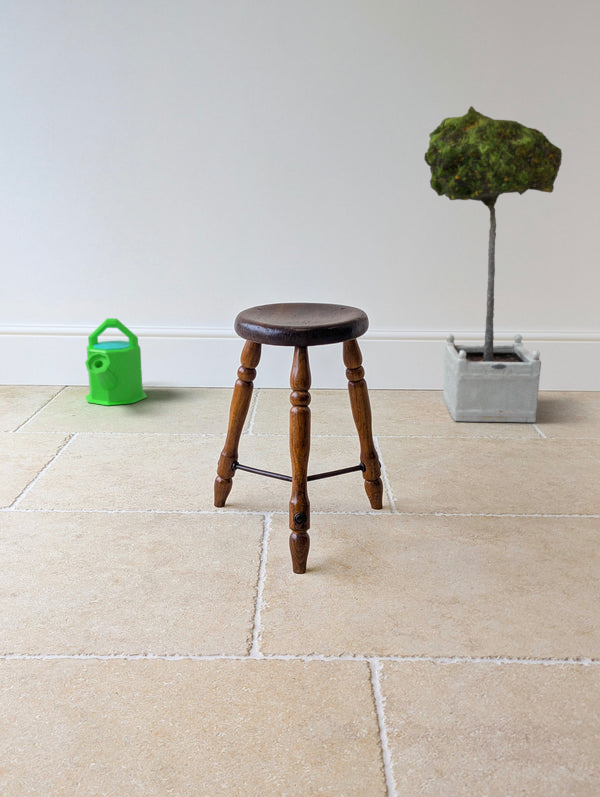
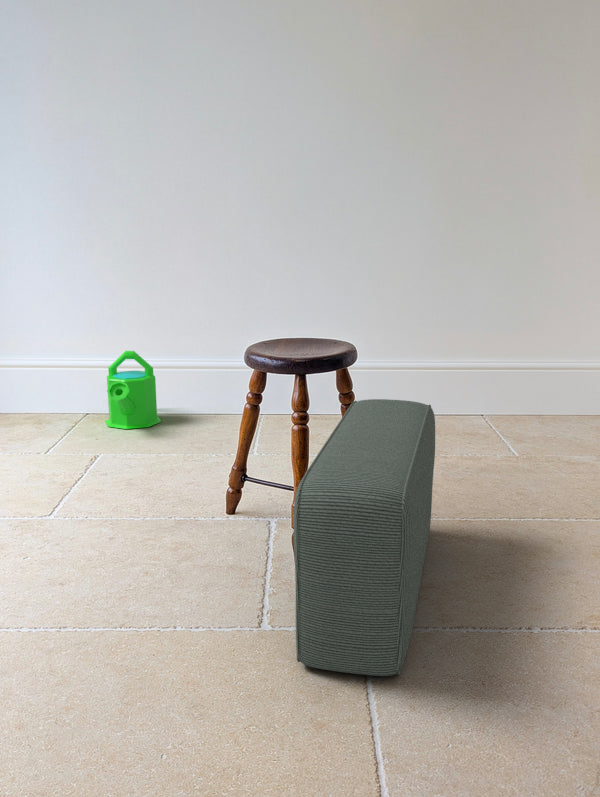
potted tree: present [424,106,562,422] -> none [408,164,528,441]
pouf: none [291,377,460,726] -> present [294,399,435,676]

